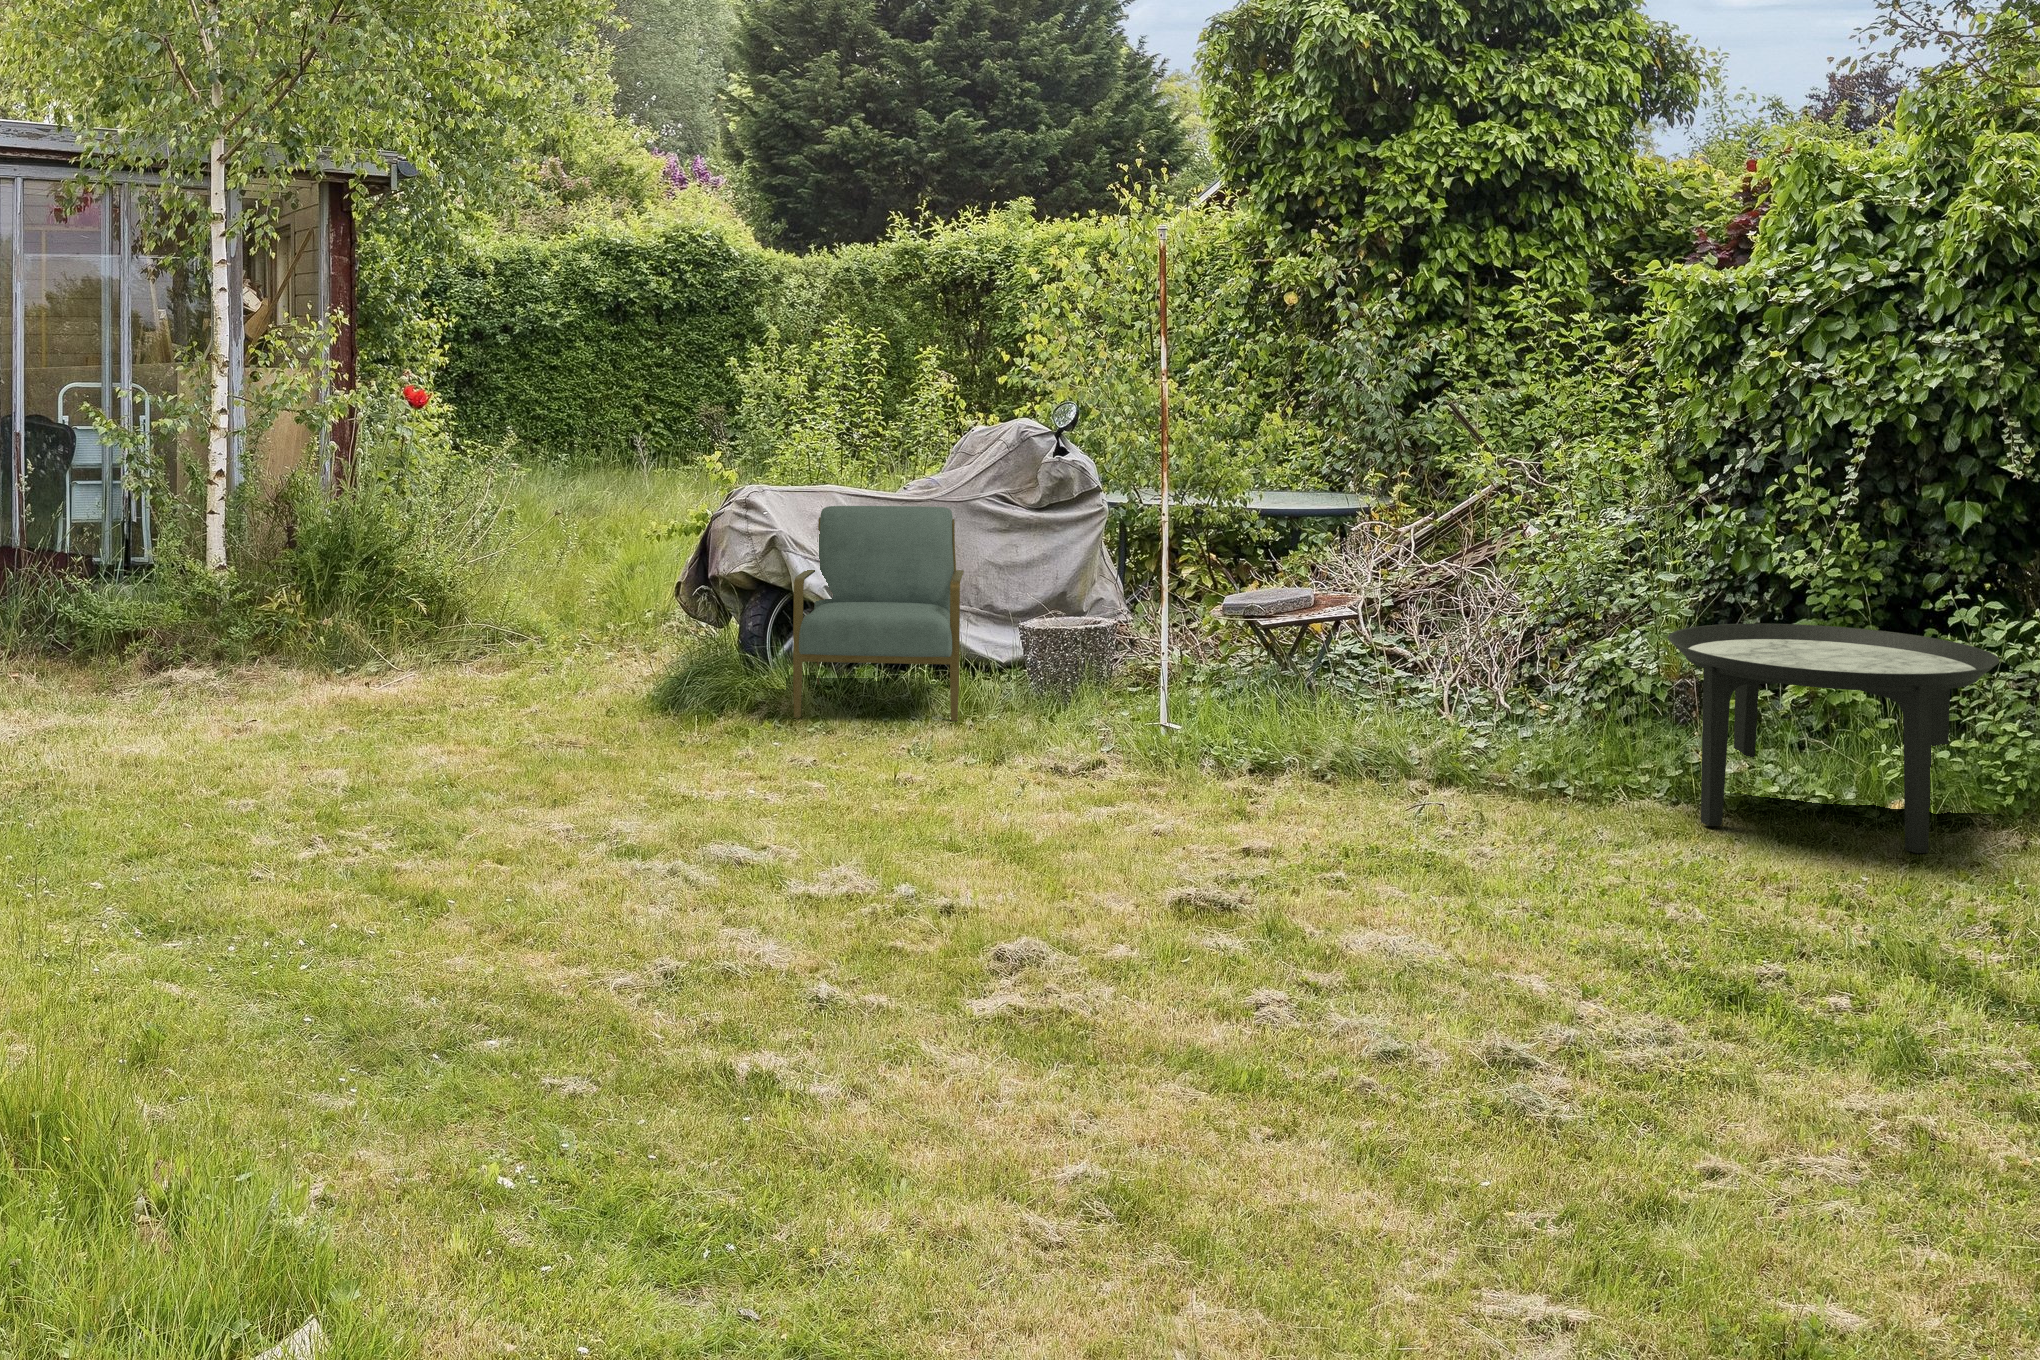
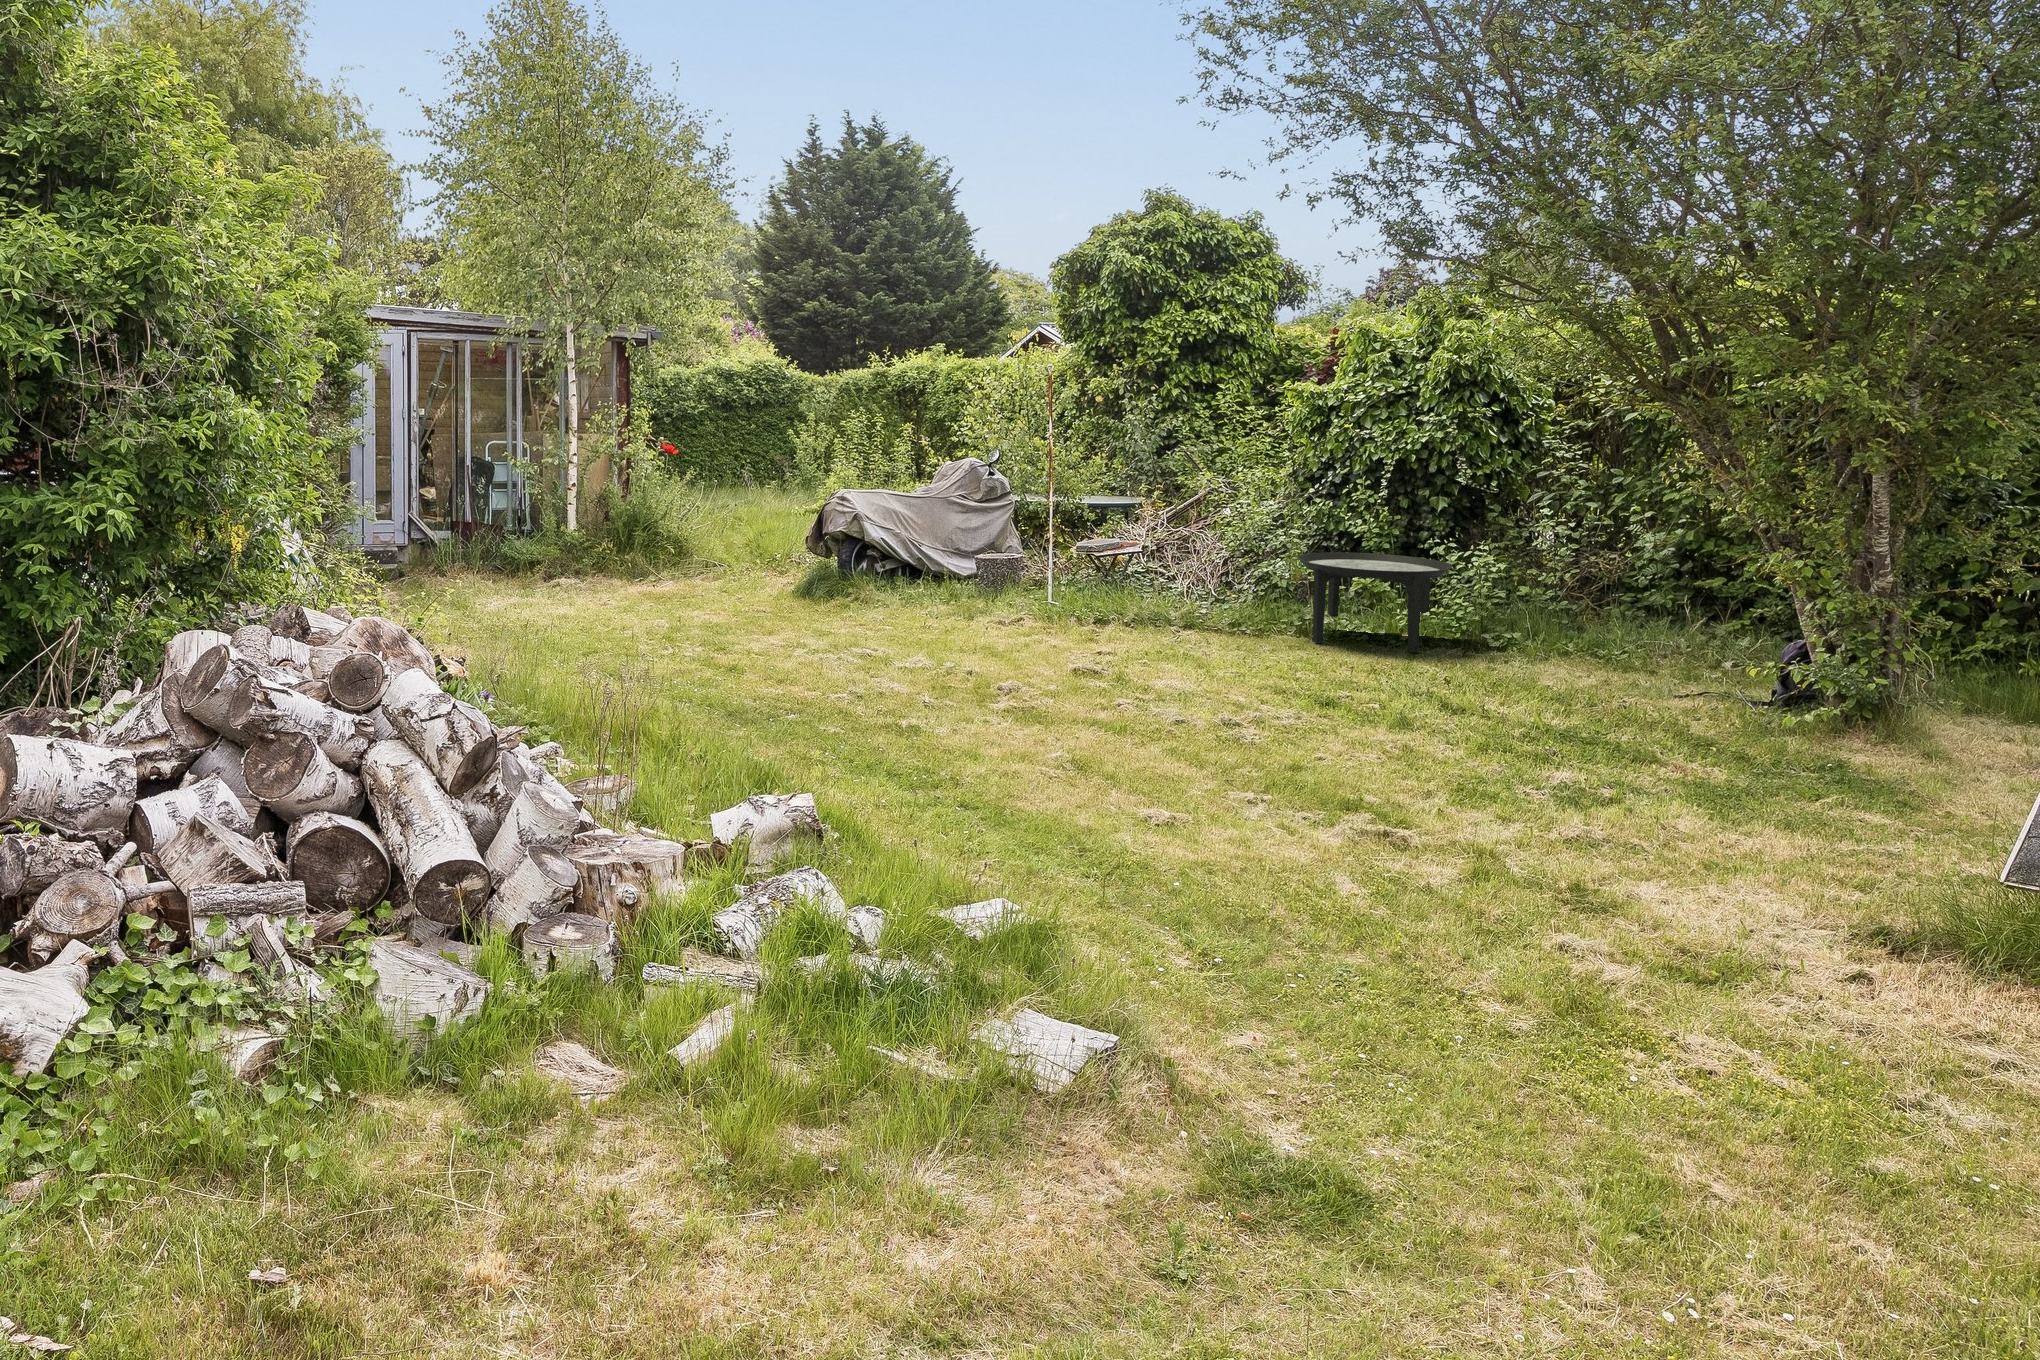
chair: present [793,506,964,721] -> none [870,500,951,602]

